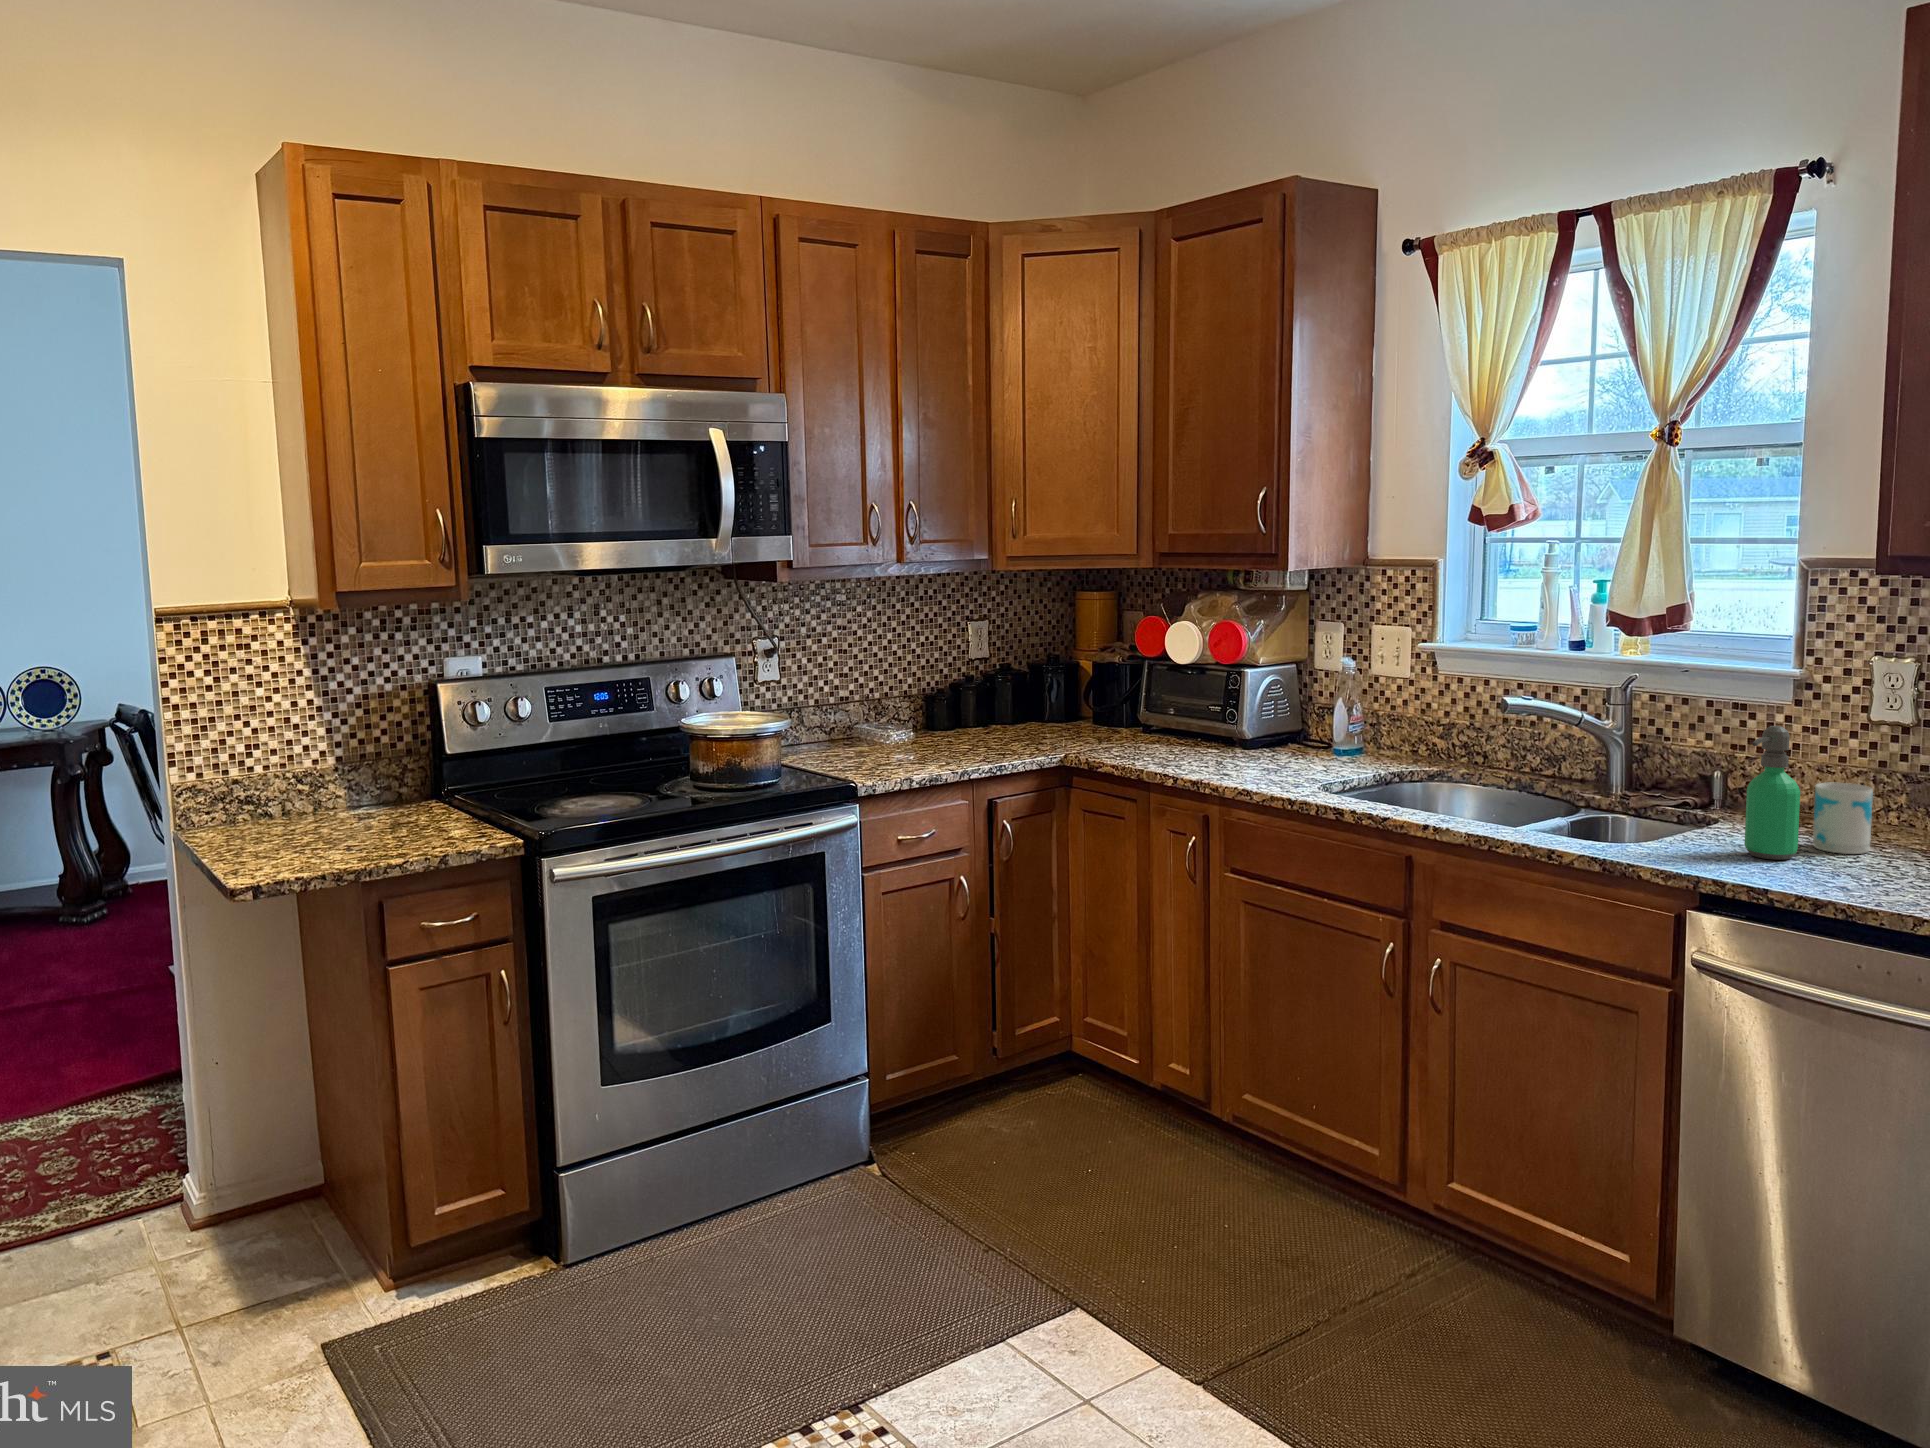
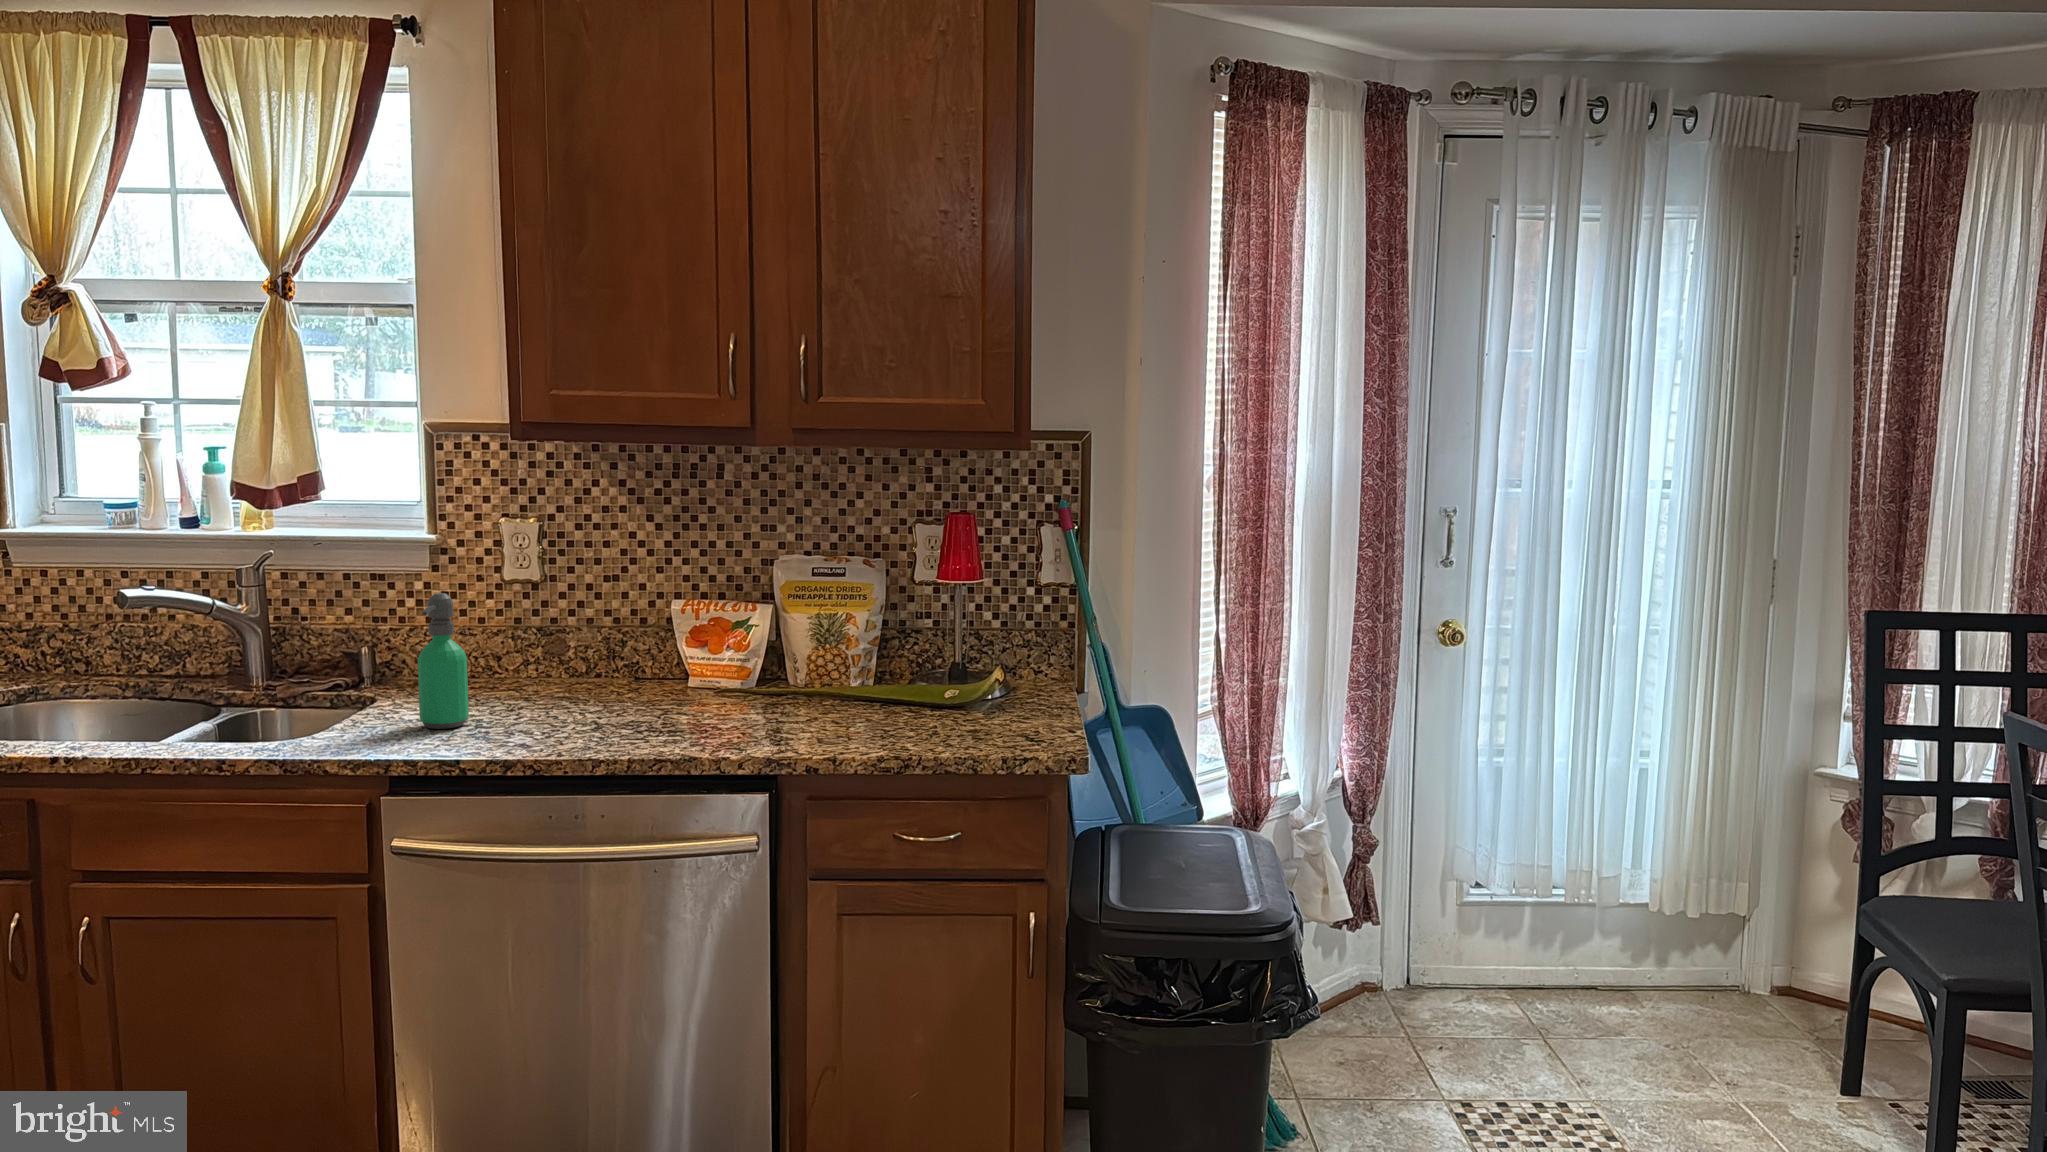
mug: present [1813,783,1873,854] -> none [473,643,523,712]

